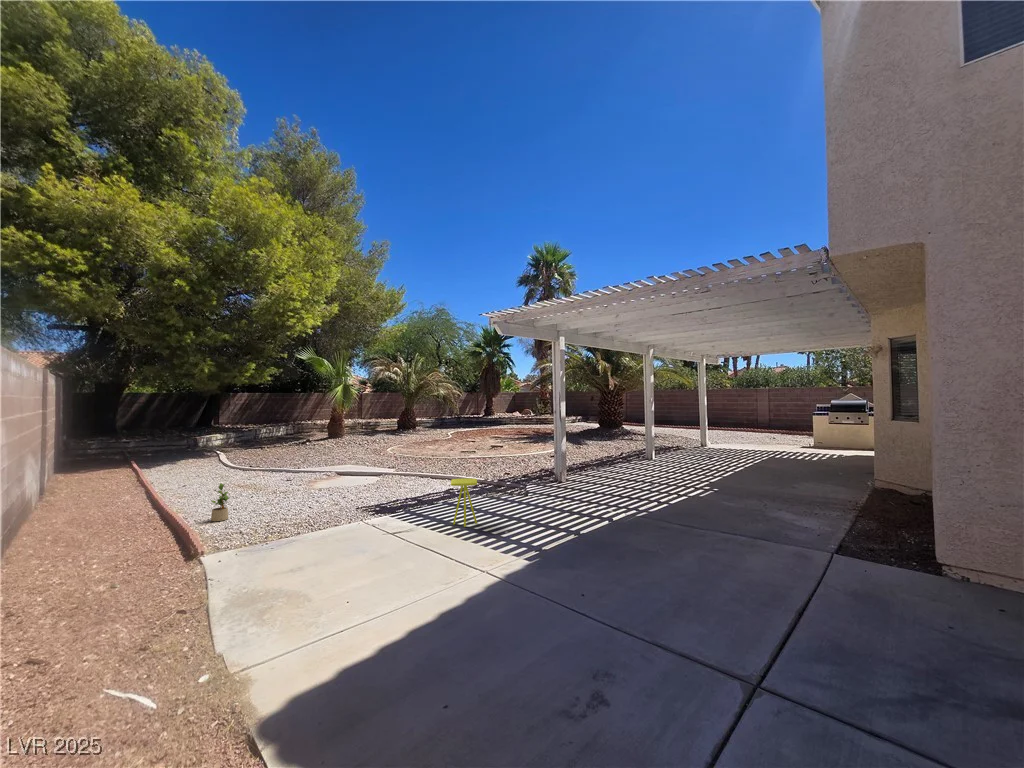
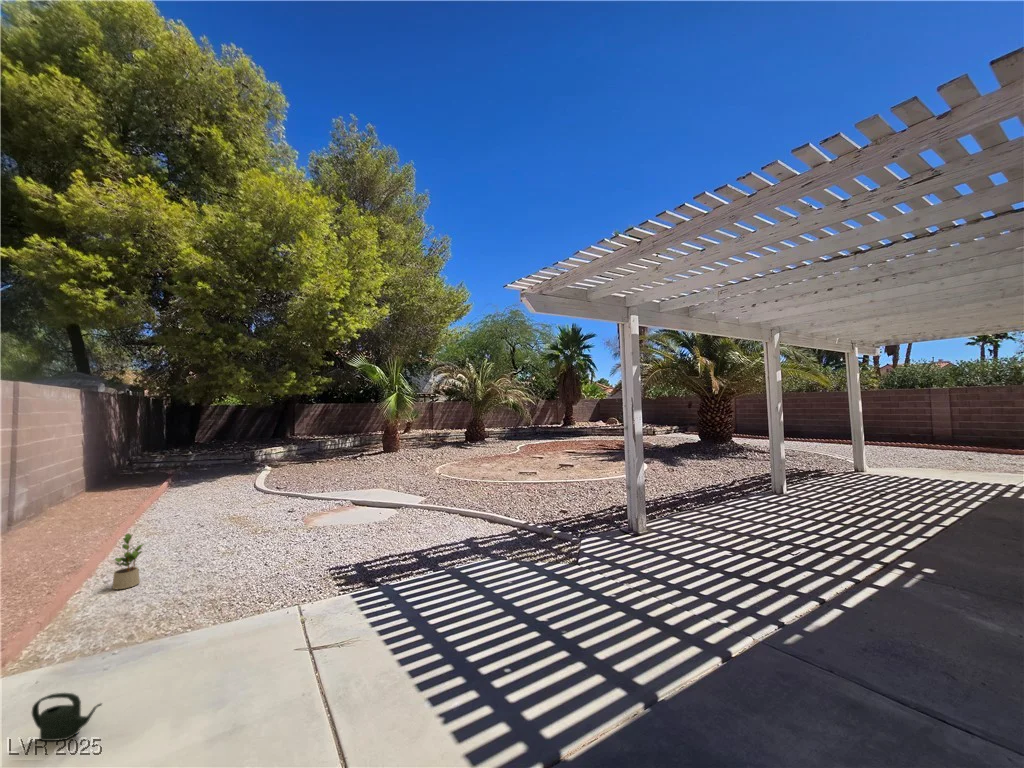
side table: present [451,478,477,527] -> none [415,547,468,641]
watering can: none [272,544,311,567] -> present [32,693,102,741]

